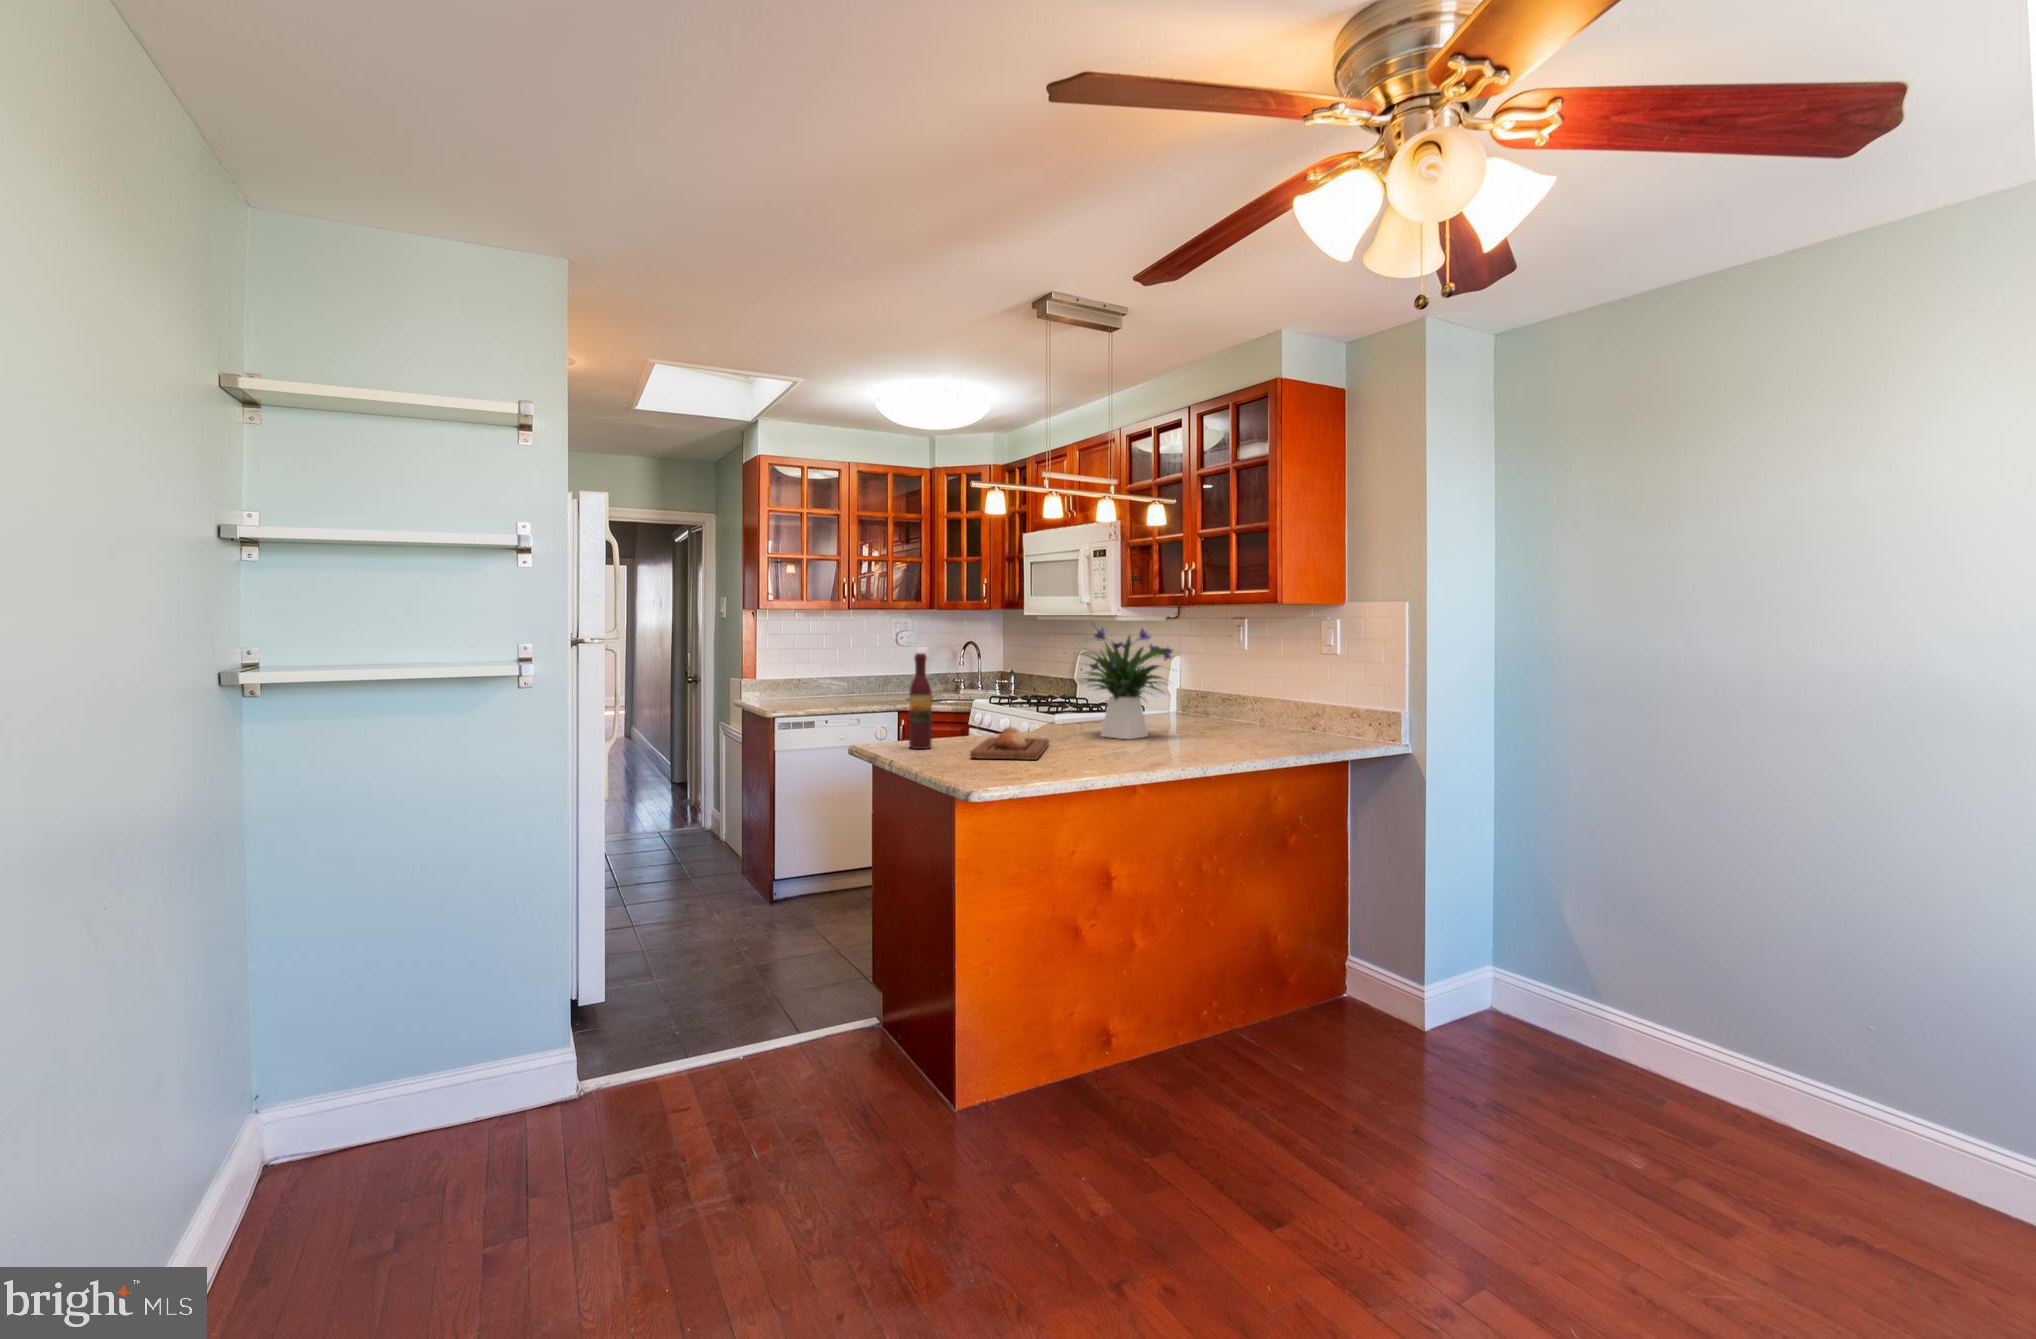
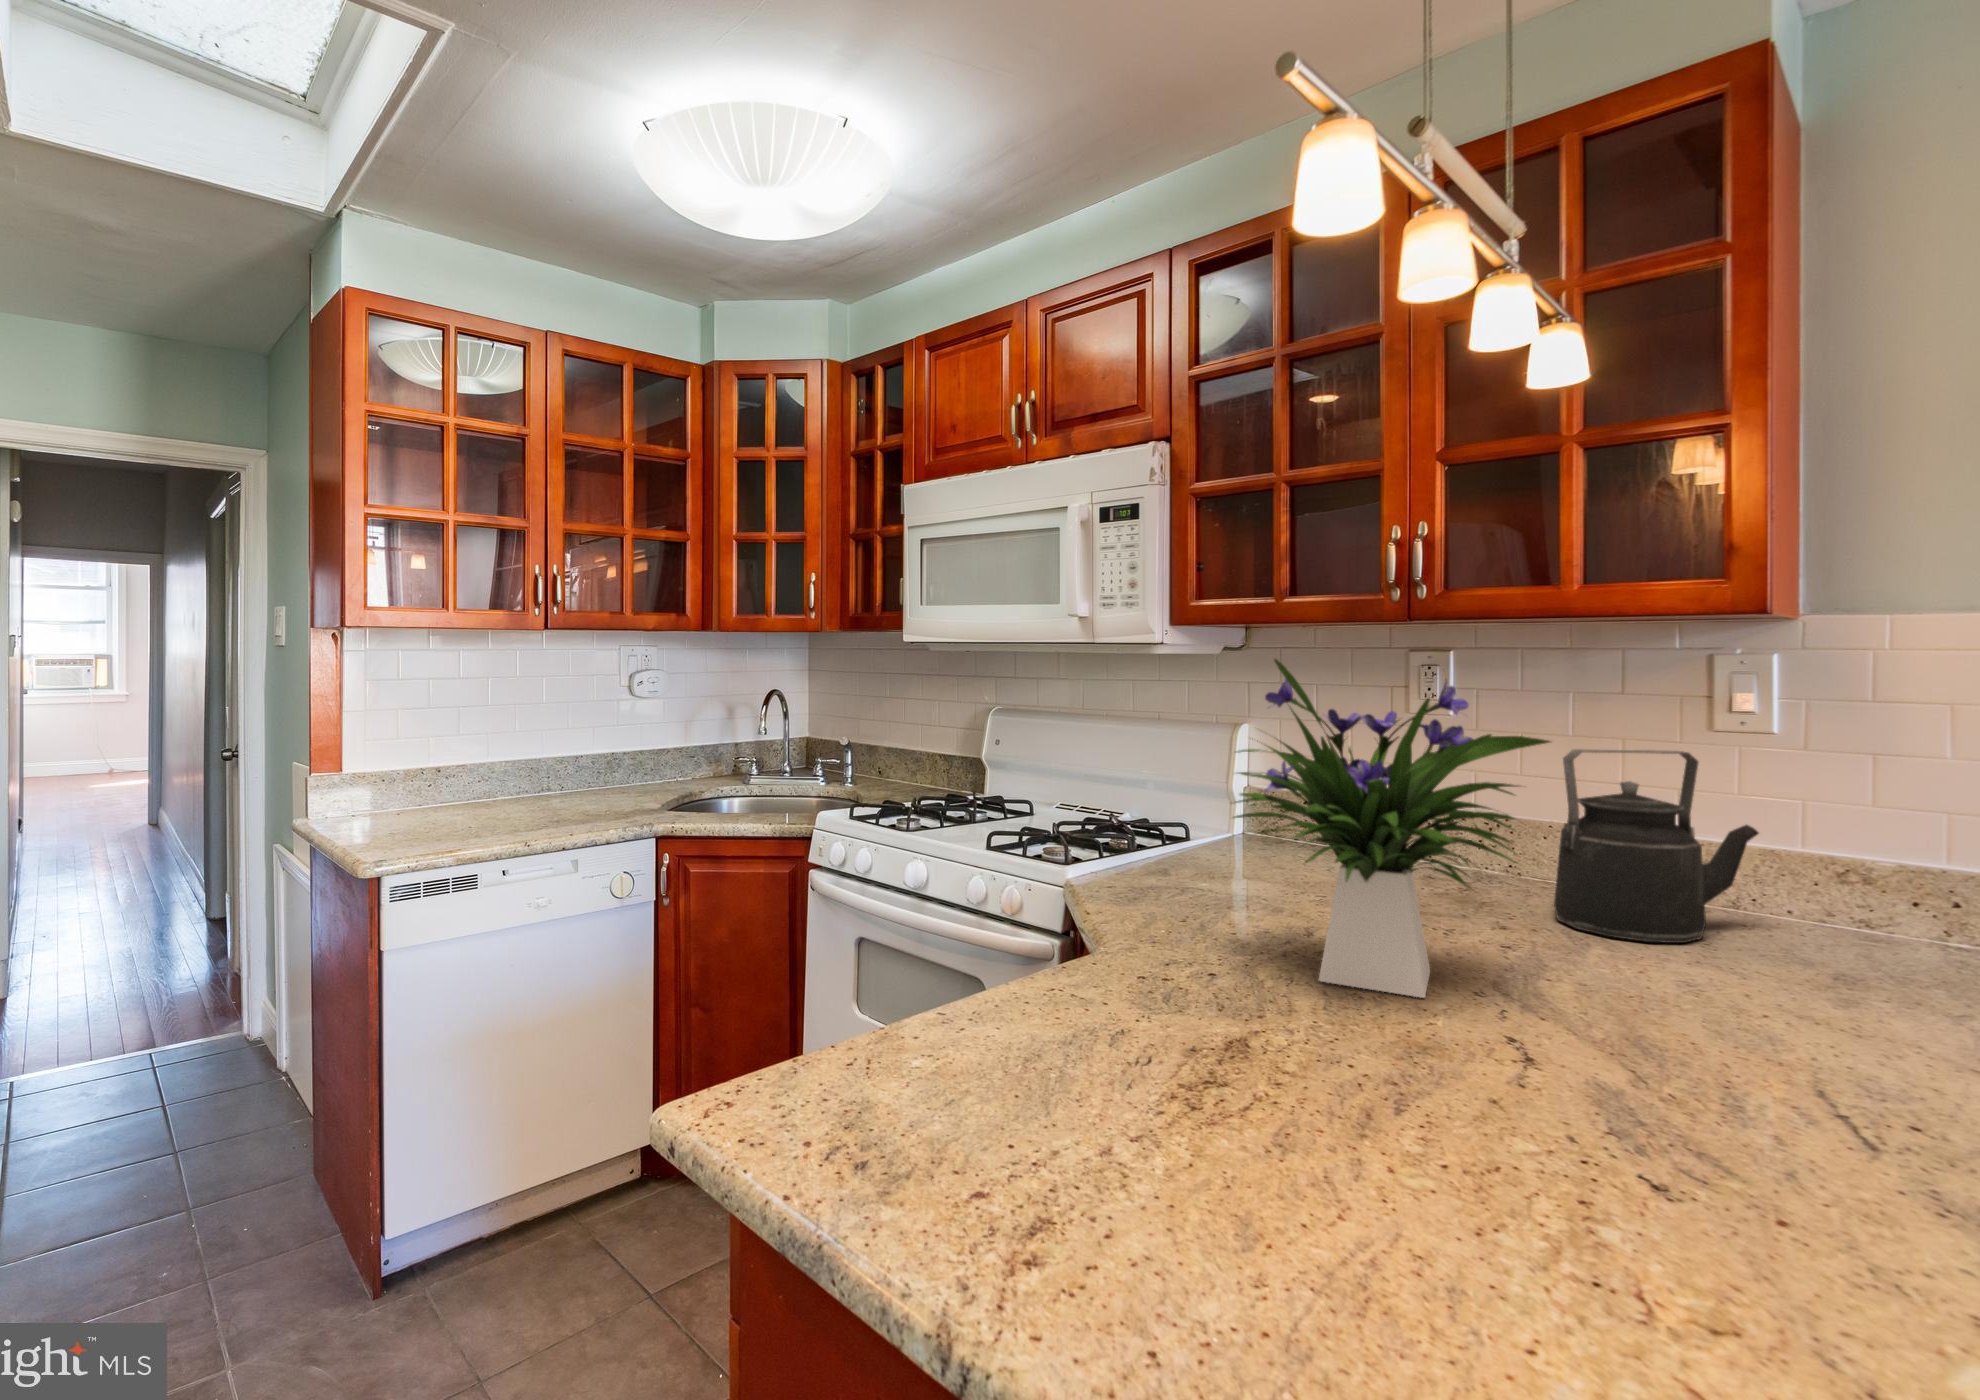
wine bottle: present [909,653,932,749] -> none [830,780,916,1164]
kettle: none [1238,659,1320,735] -> present [1554,749,1759,943]
bread loaf: present [970,728,1049,760] -> none [1079,1029,1500,1299]

